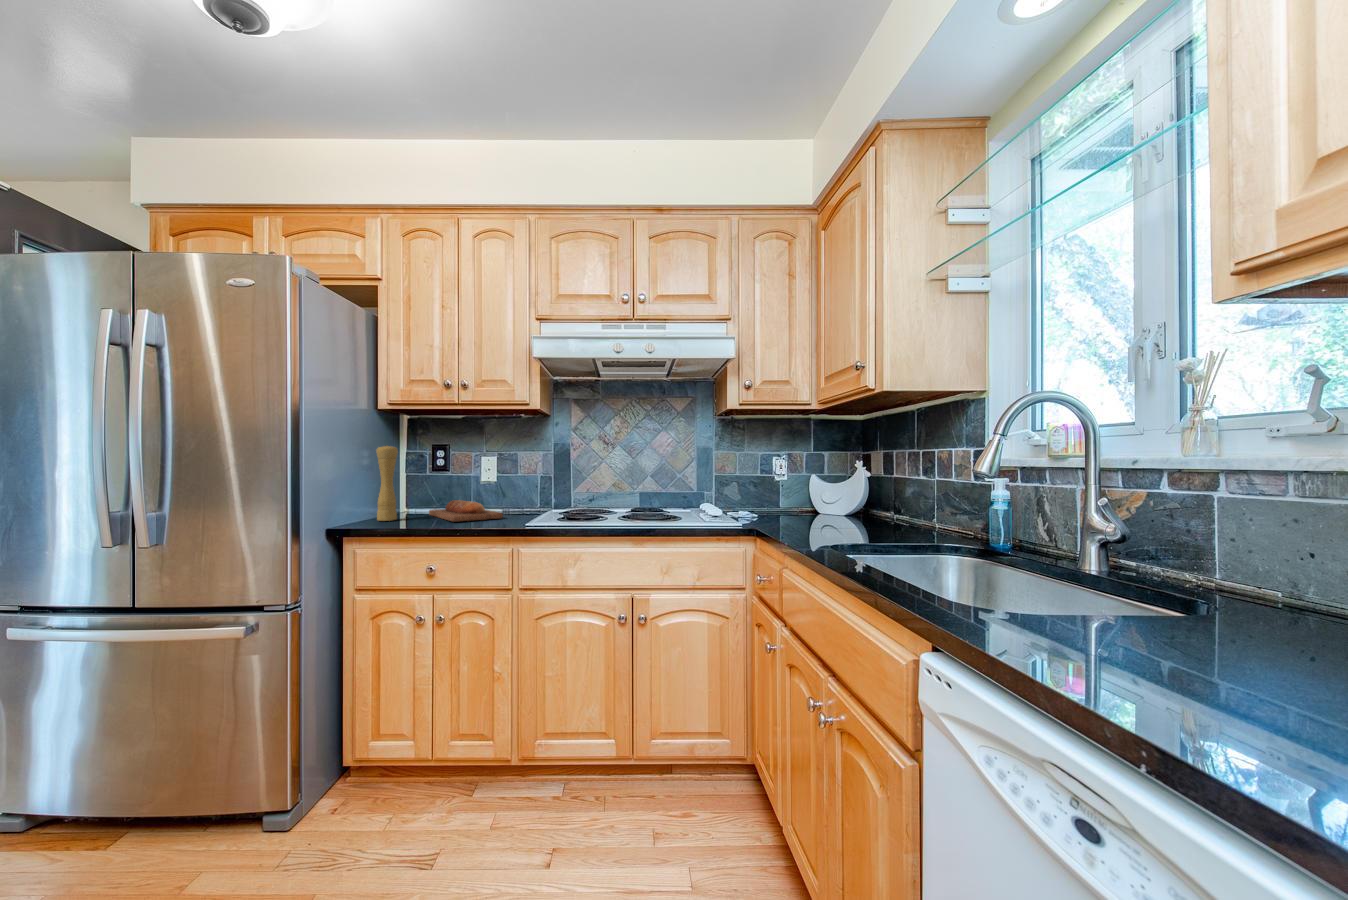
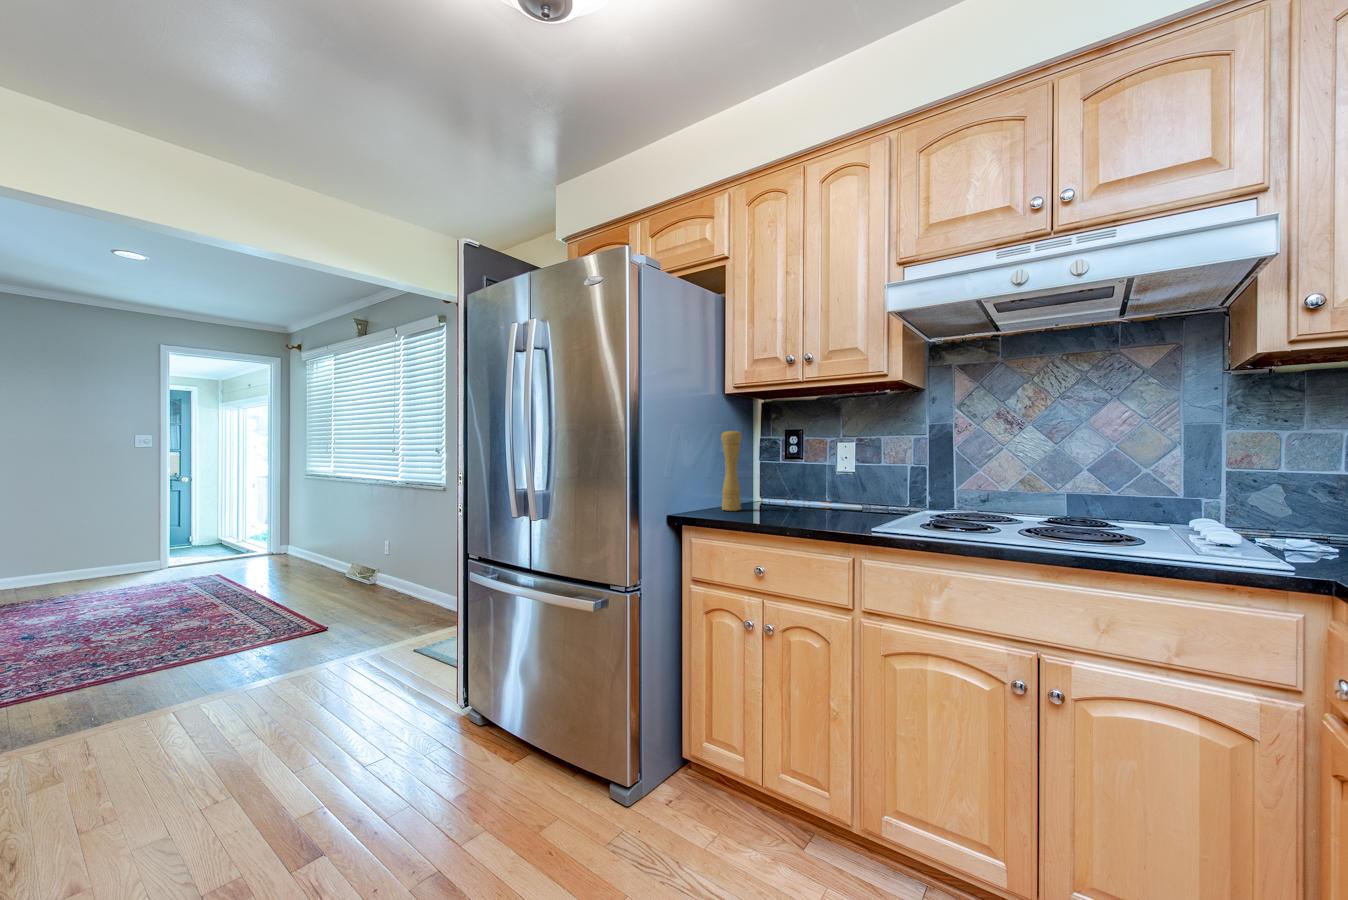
bread loaf: present [429,500,503,521] -> none [777,492,852,518]

